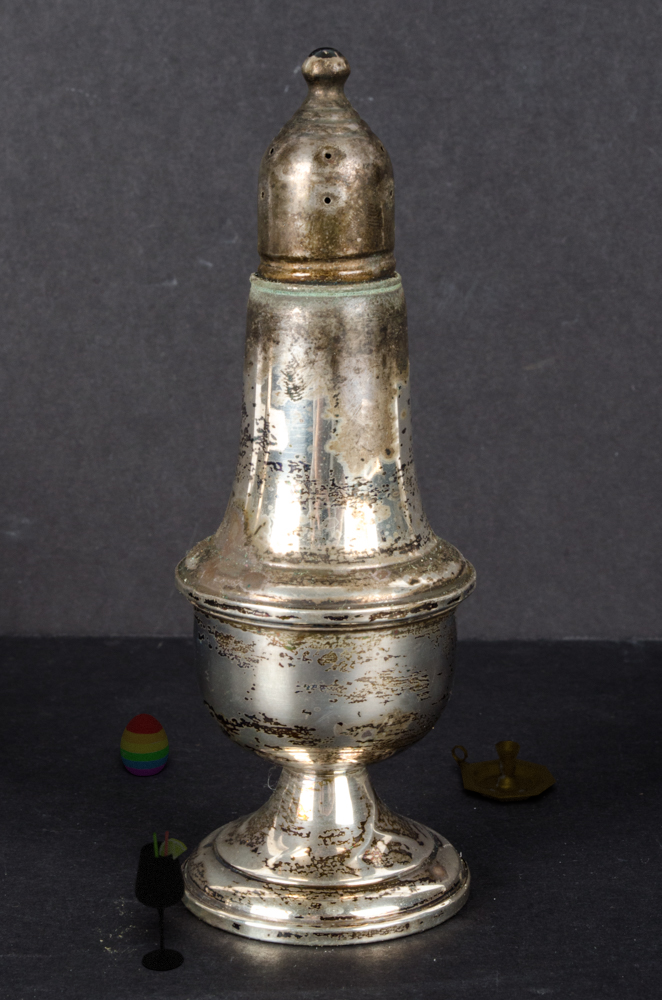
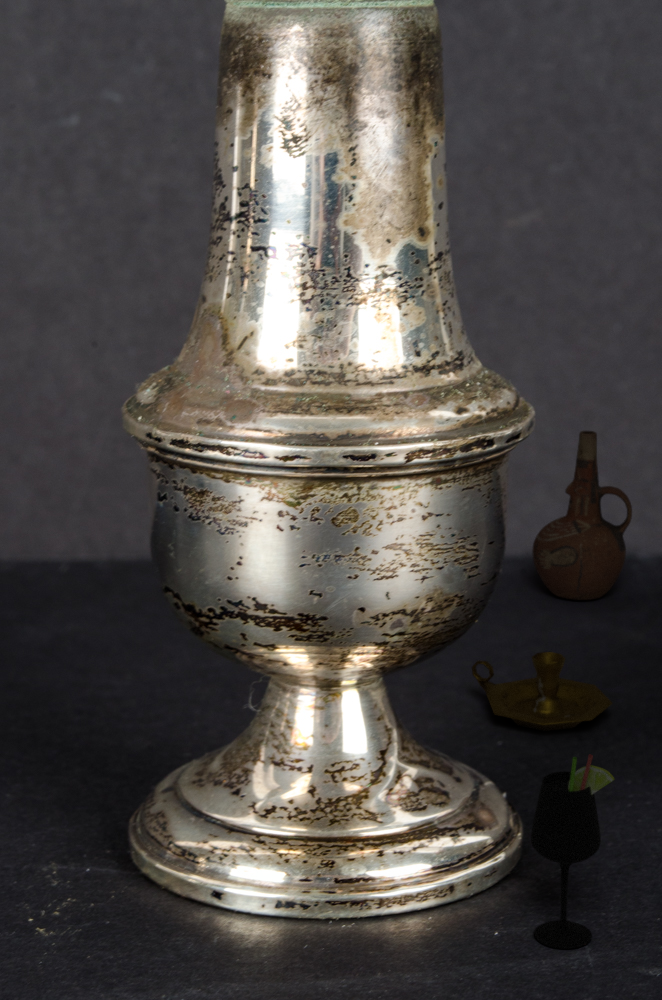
ceramic pitcher: none [516,559,594,691] -> present [532,431,632,600]
decorative egg: present [120,714,169,776] -> none [34,628,99,710]
wine glass: present [135,831,187,970] -> present [531,755,614,949]

